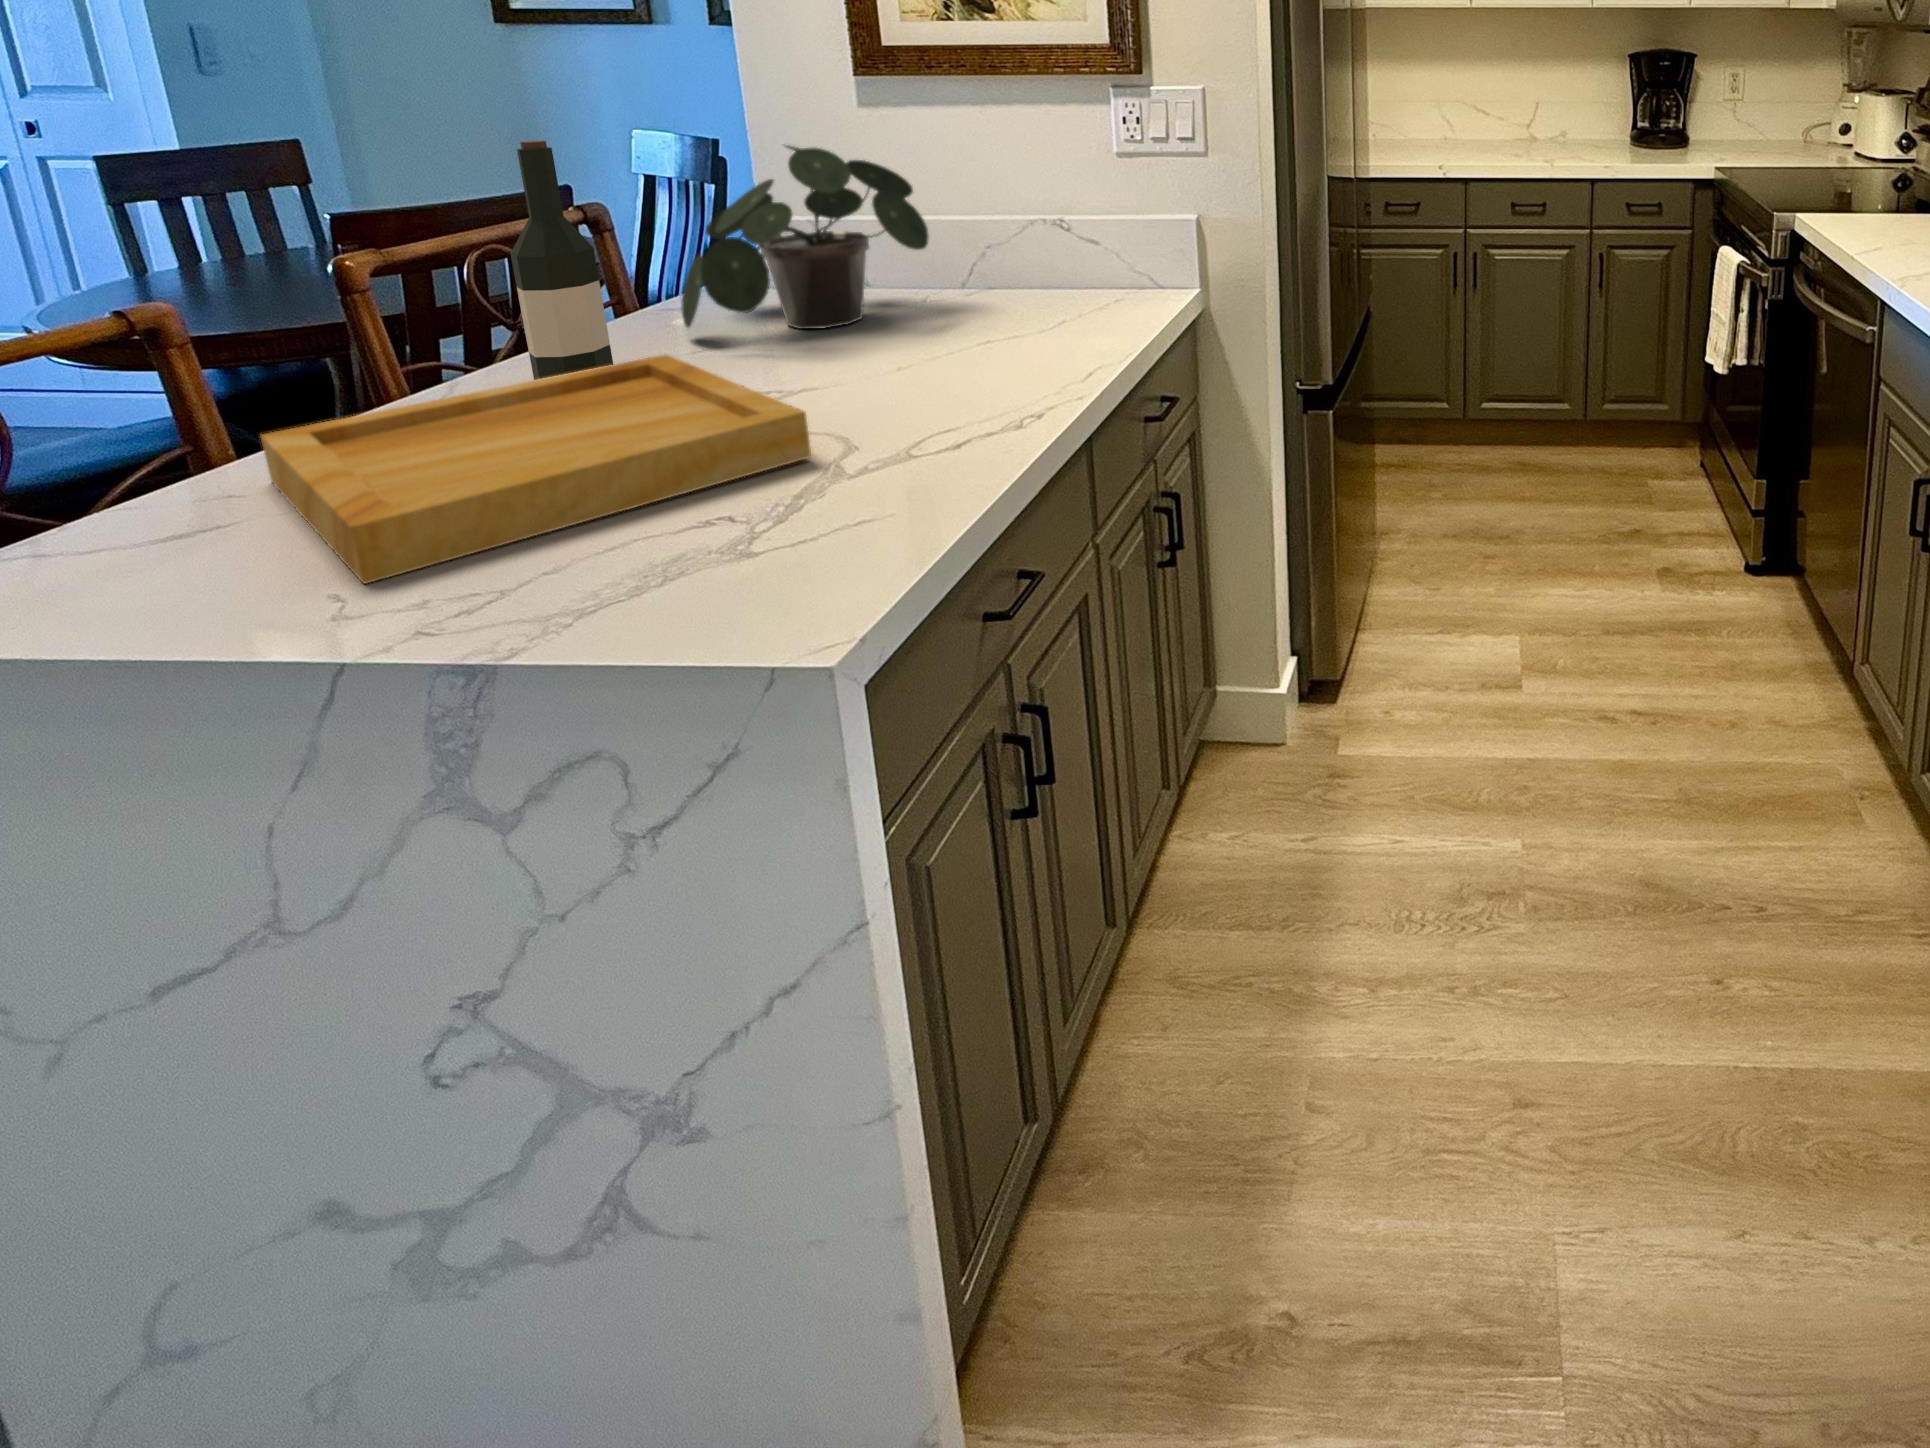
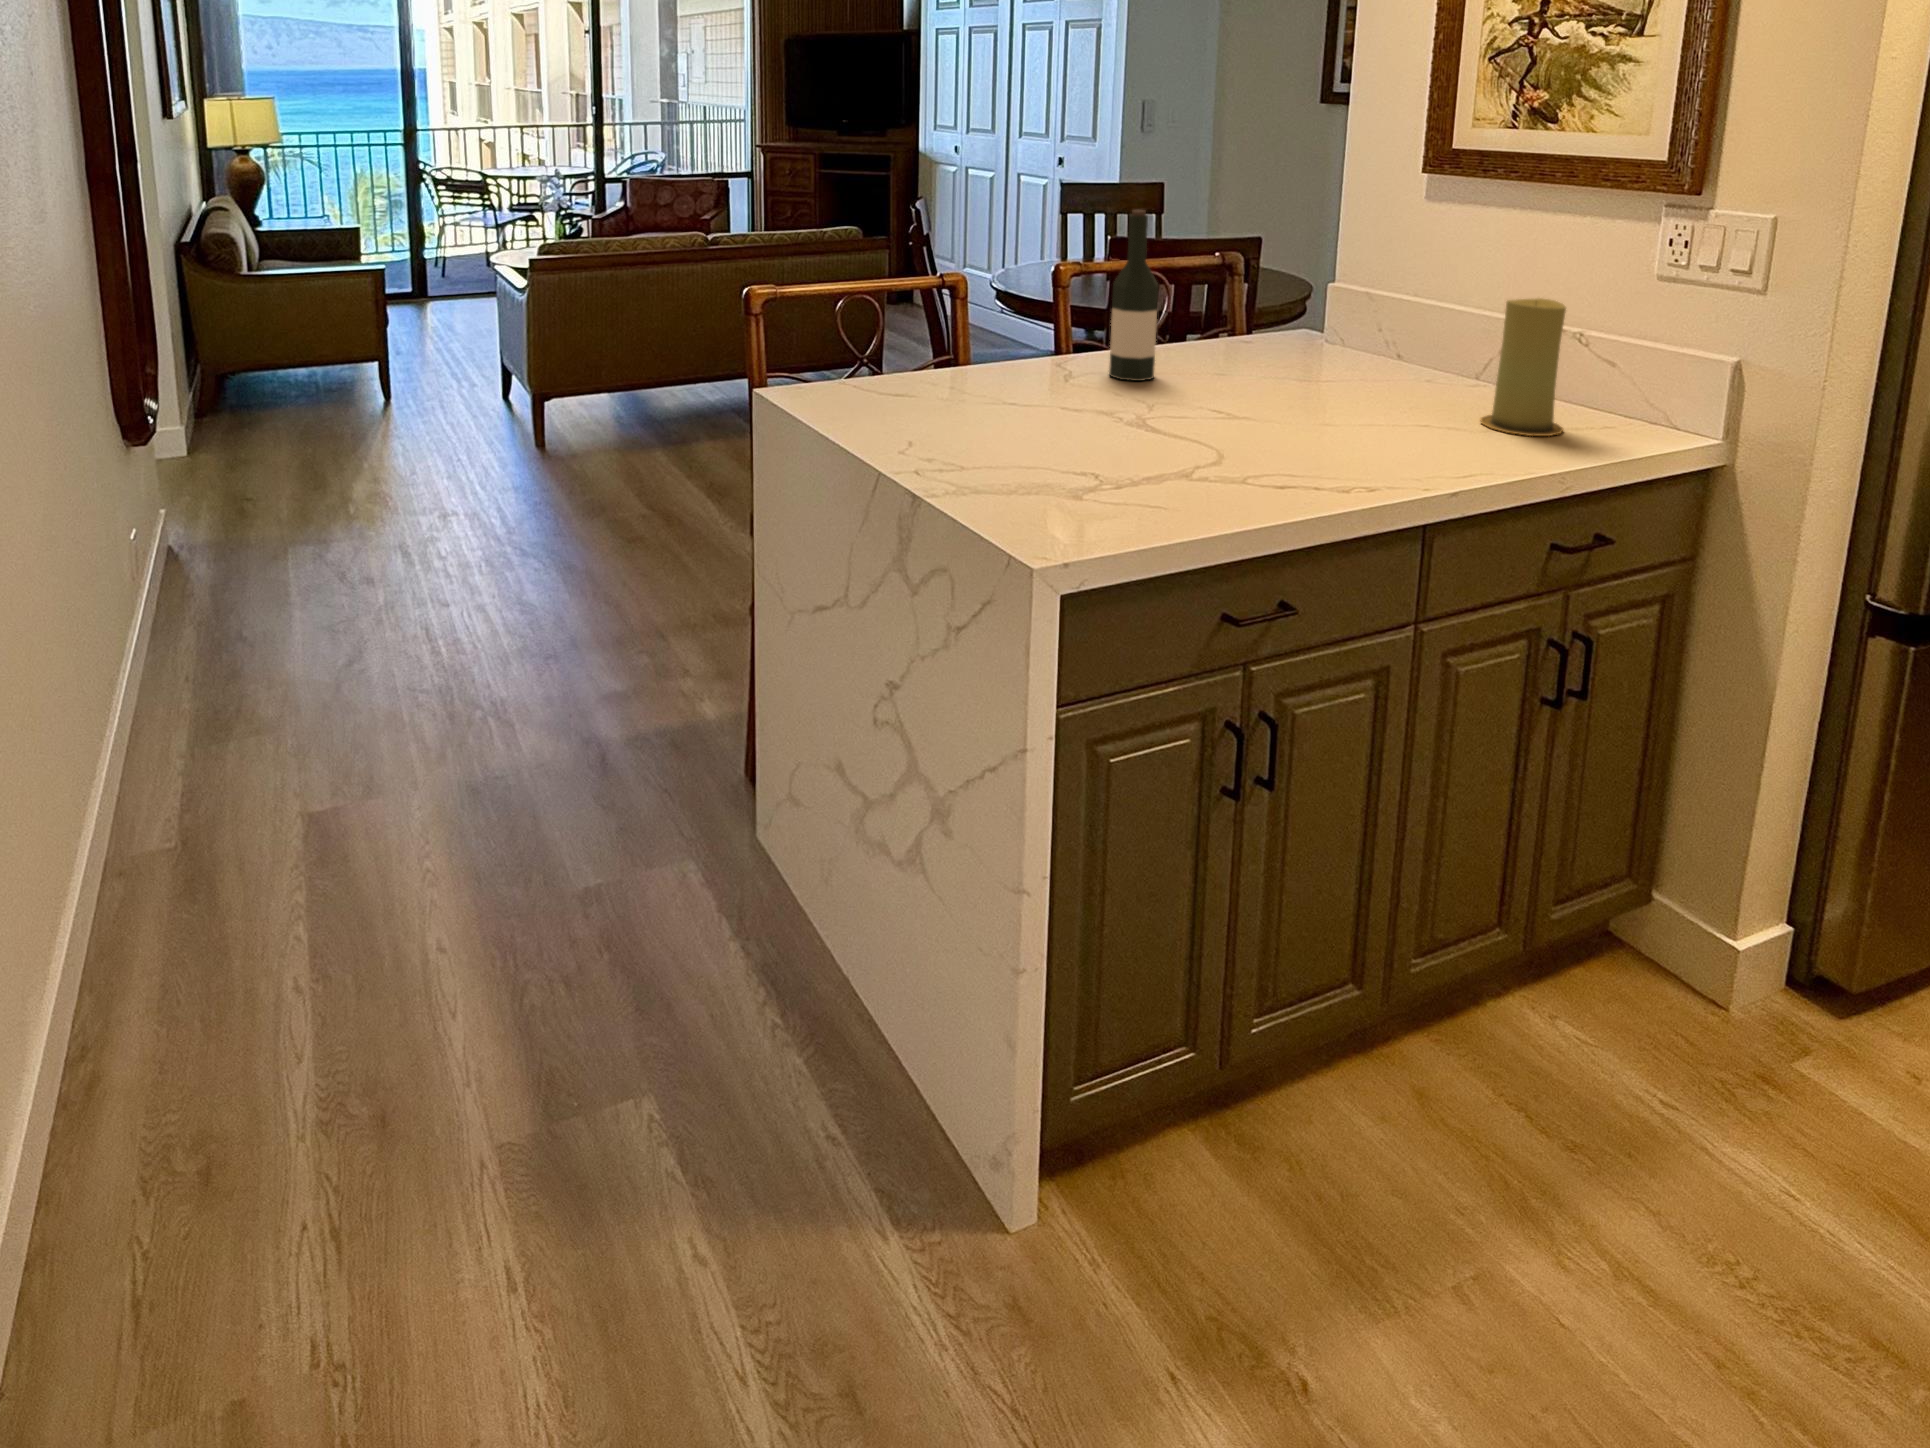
potted plant: present [682,145,928,329] -> none [1223,229,1431,385]
candle: none [1022,185,1099,324] -> present [1481,298,1566,436]
tray: present [261,354,811,584] -> none [927,360,1177,463]

